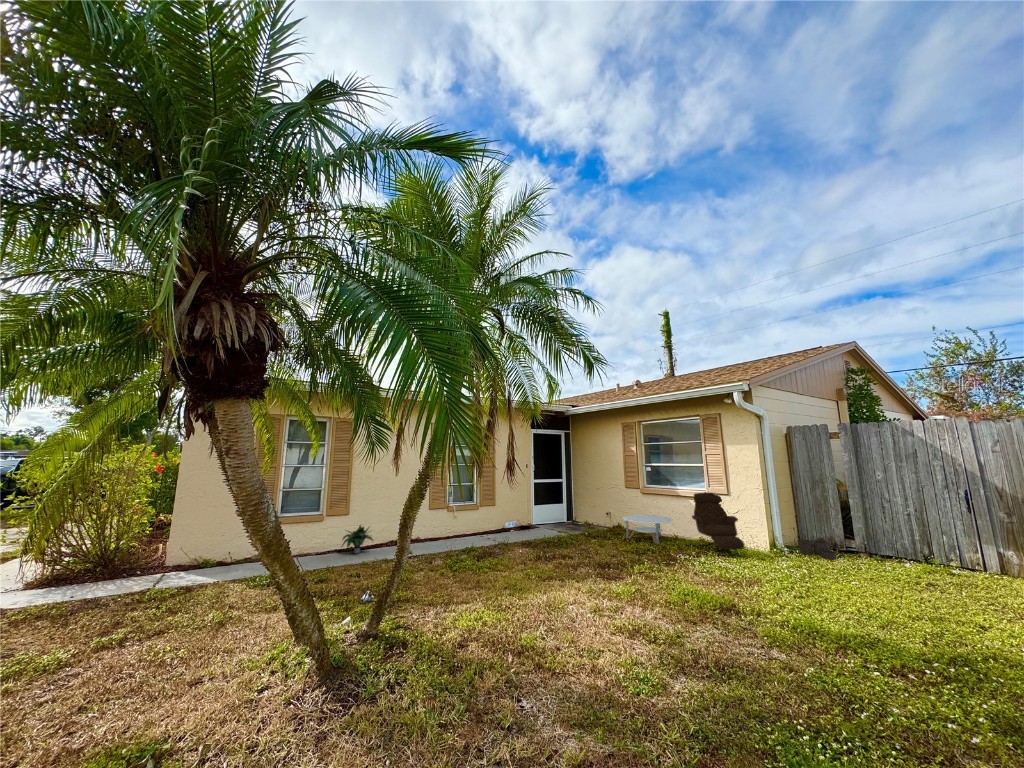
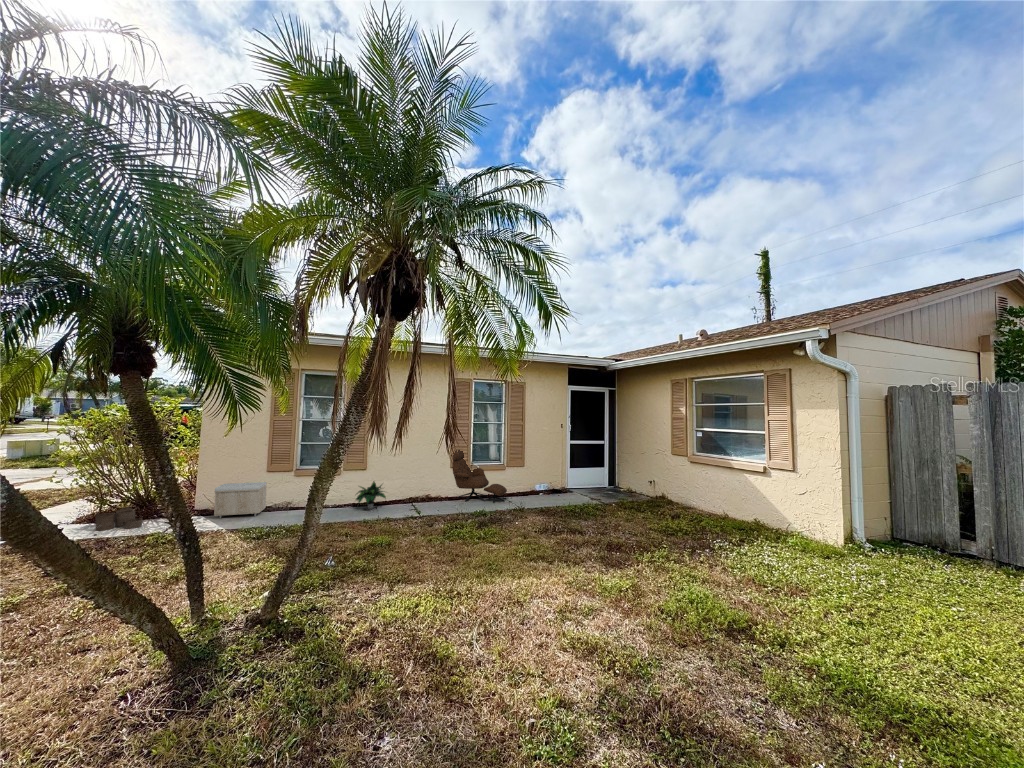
lounge chair: present [692,492,744,558] -> present [452,450,507,503]
round table: present [622,515,673,544] -> none [658,486,720,523]
storage bench: none [192,531,247,572] -> present [214,482,267,518]
woven basket: present [798,538,836,560] -> present [96,507,142,531]

